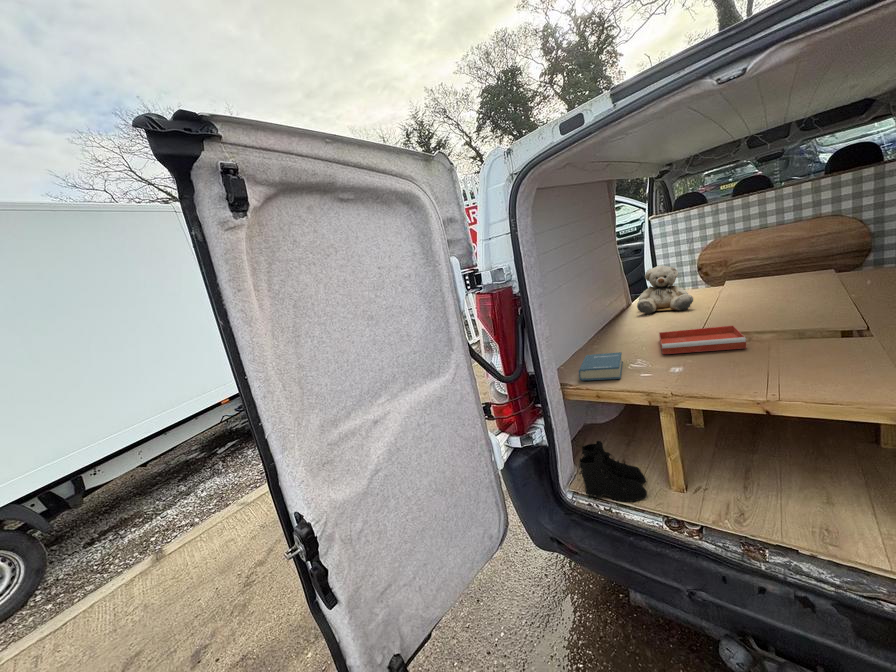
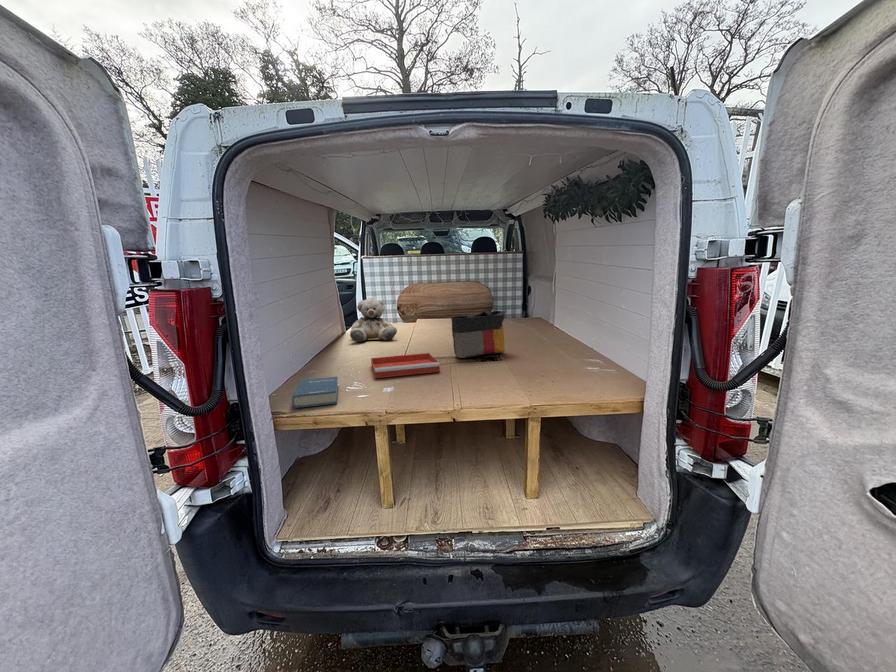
tote bag: none [766,265,861,331] -> present [451,311,506,358]
boots: present [579,441,647,502] -> none [288,474,362,542]

